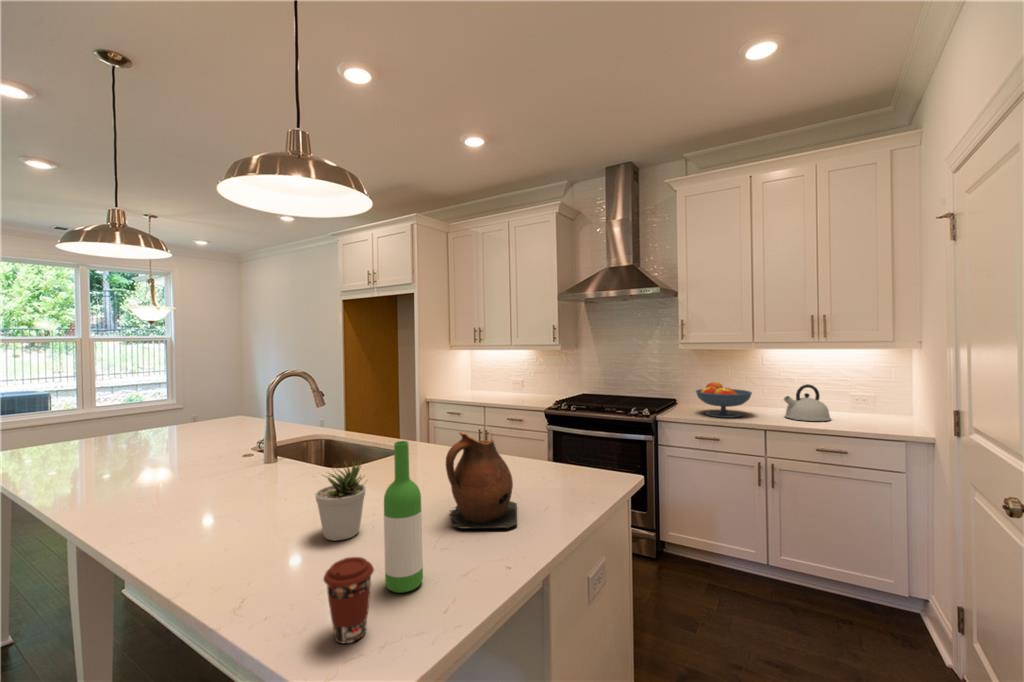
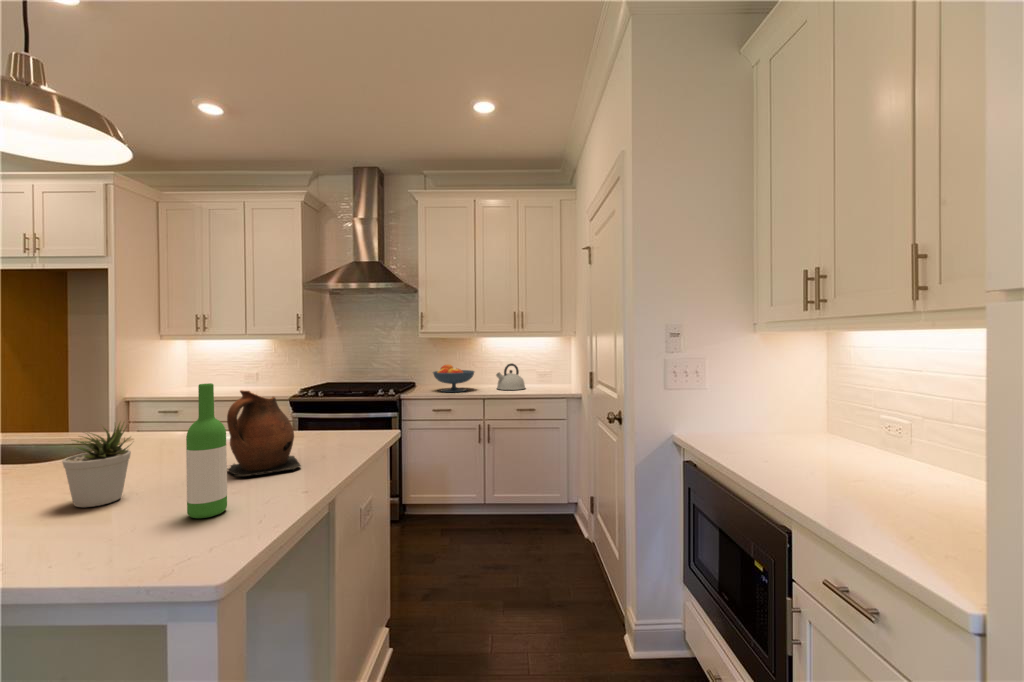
coffee cup: present [324,557,374,643] -> none [143,479,197,551]

